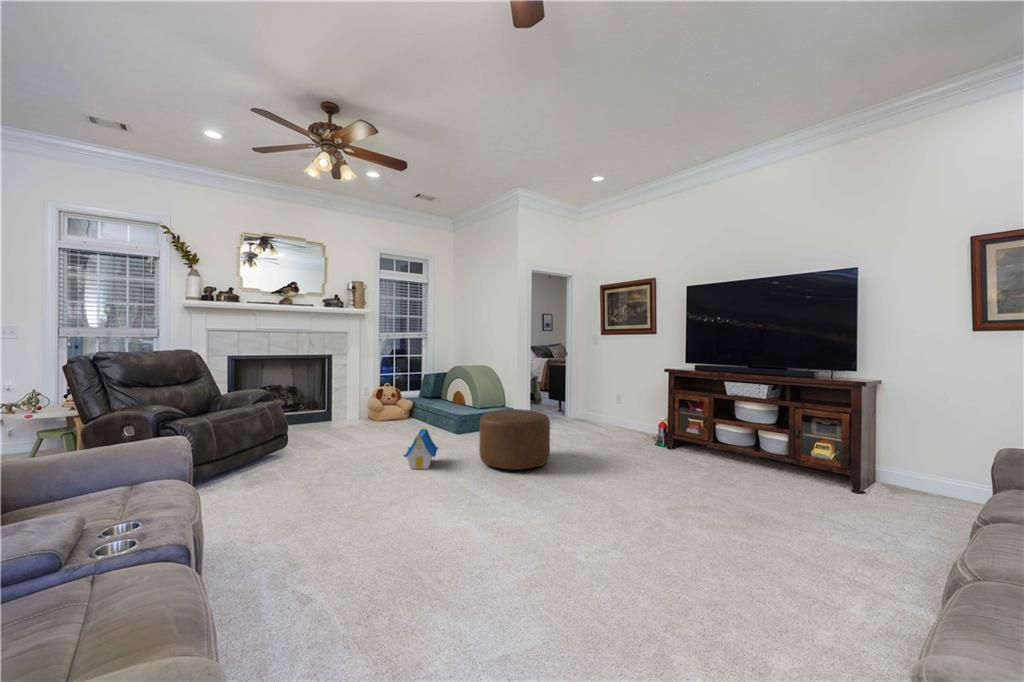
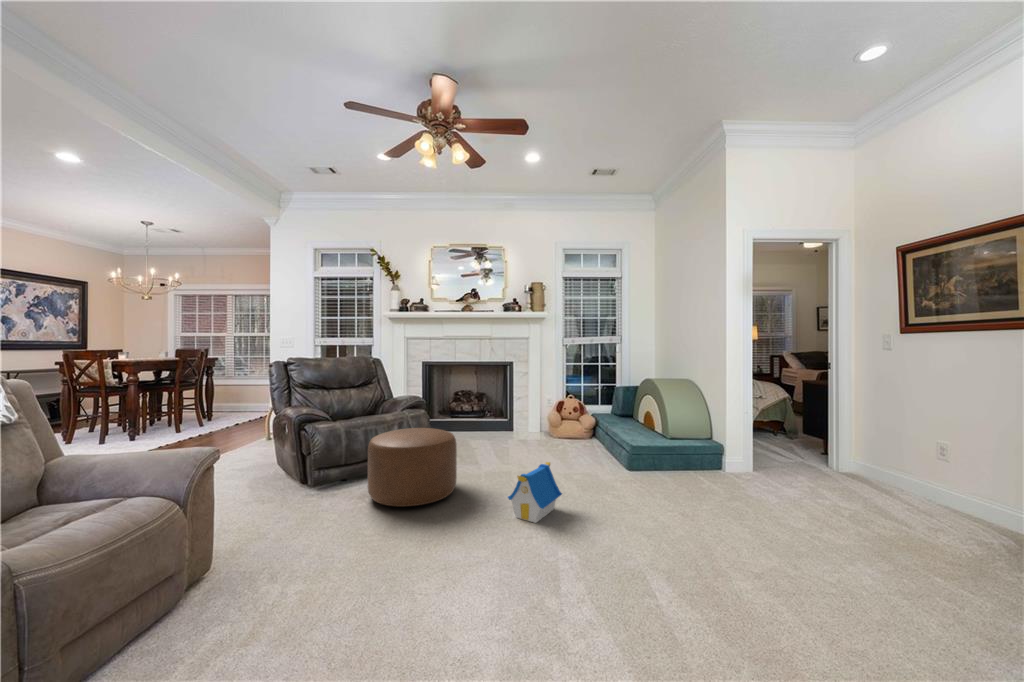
ottoman: present [479,409,550,469] -> present [368,428,457,506]

